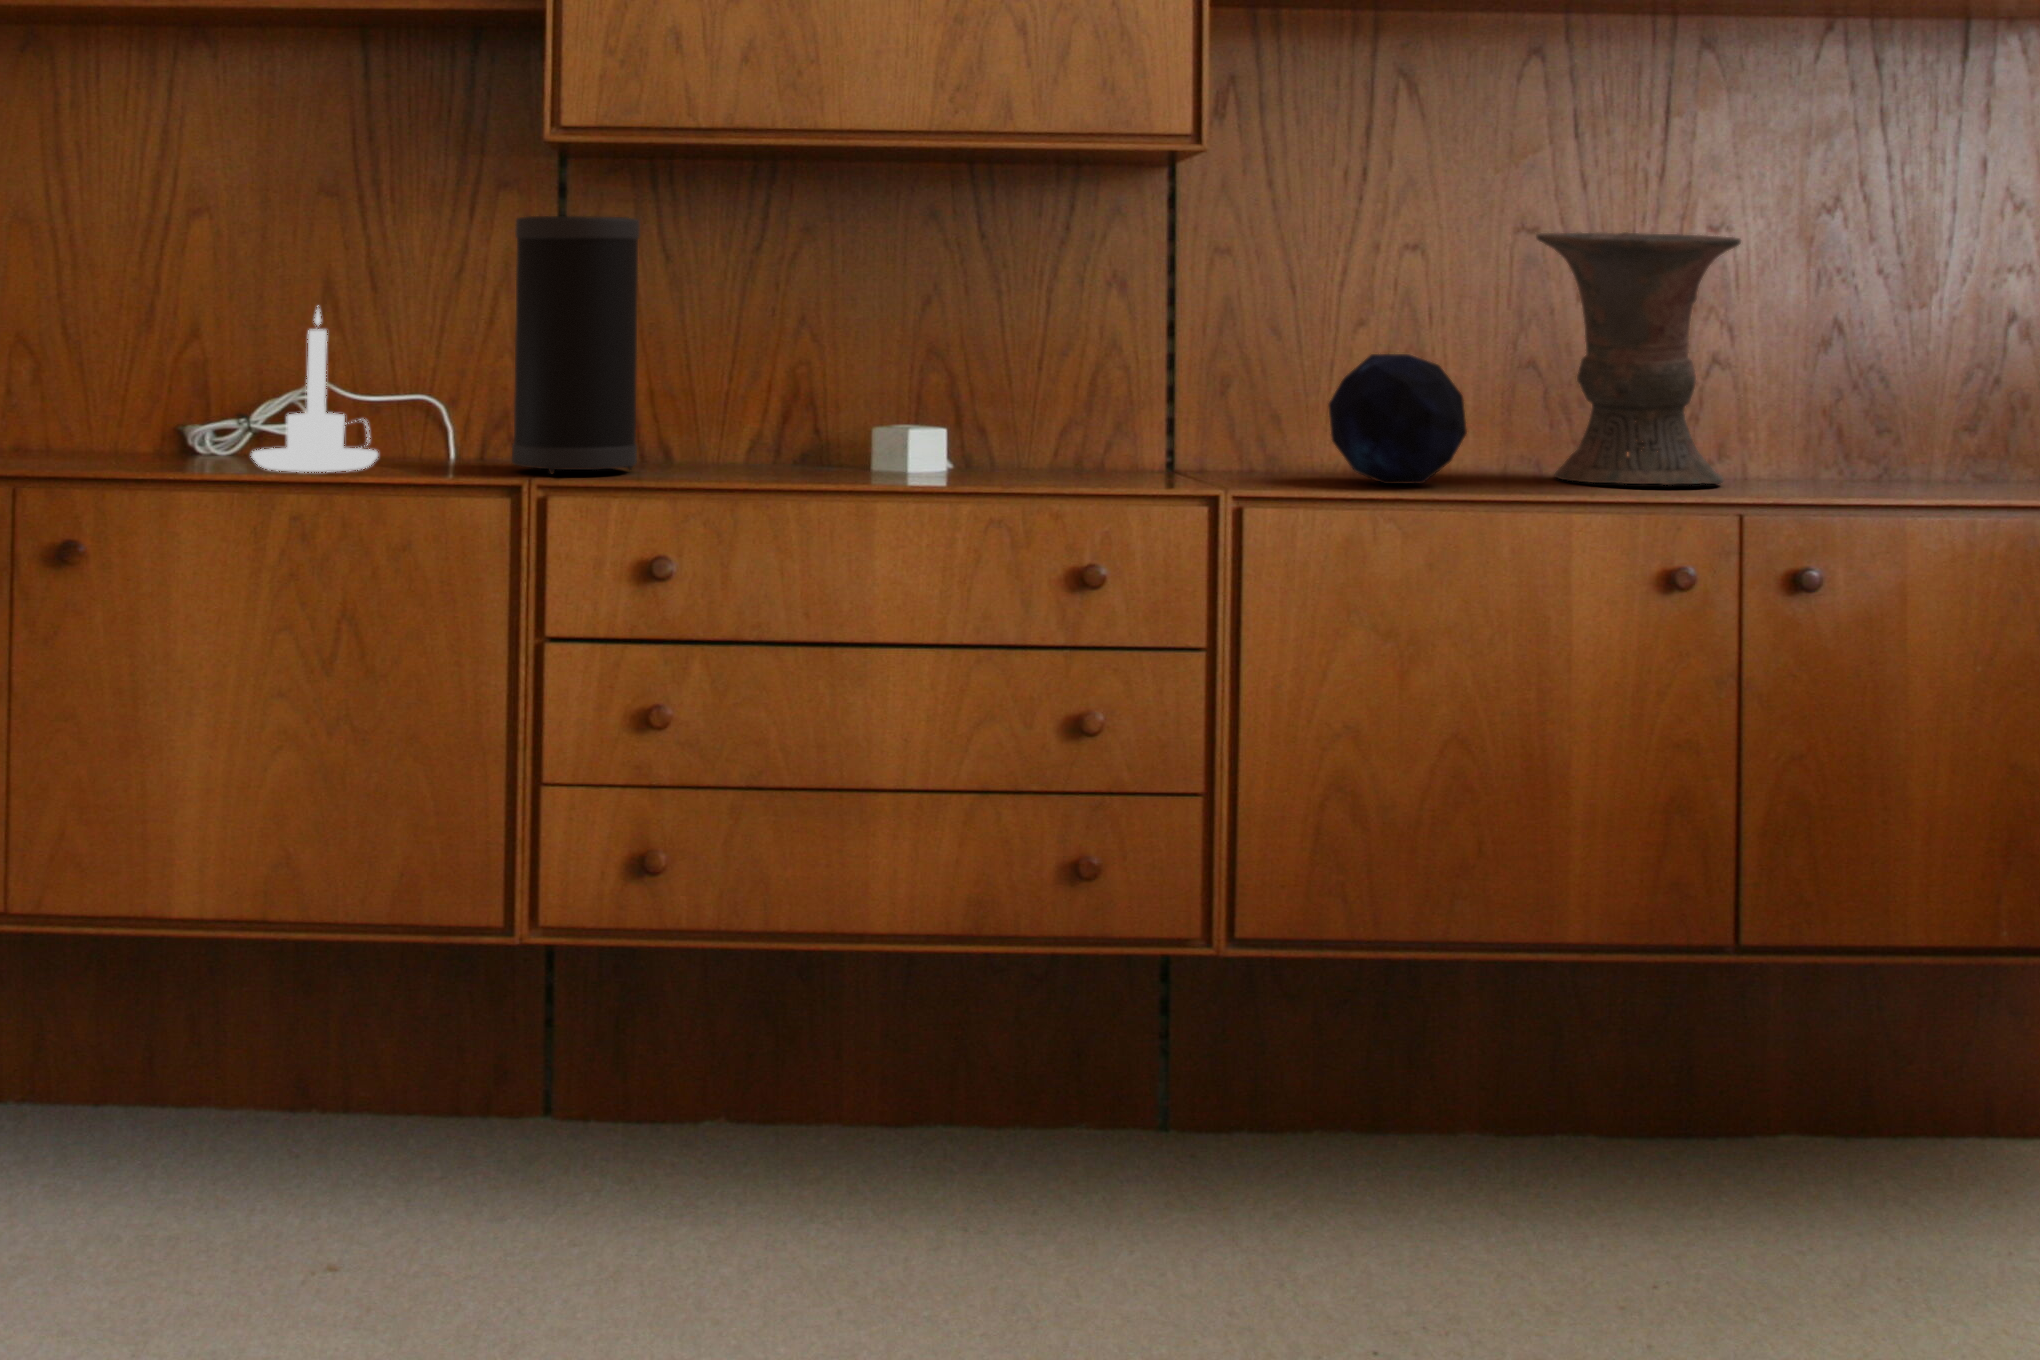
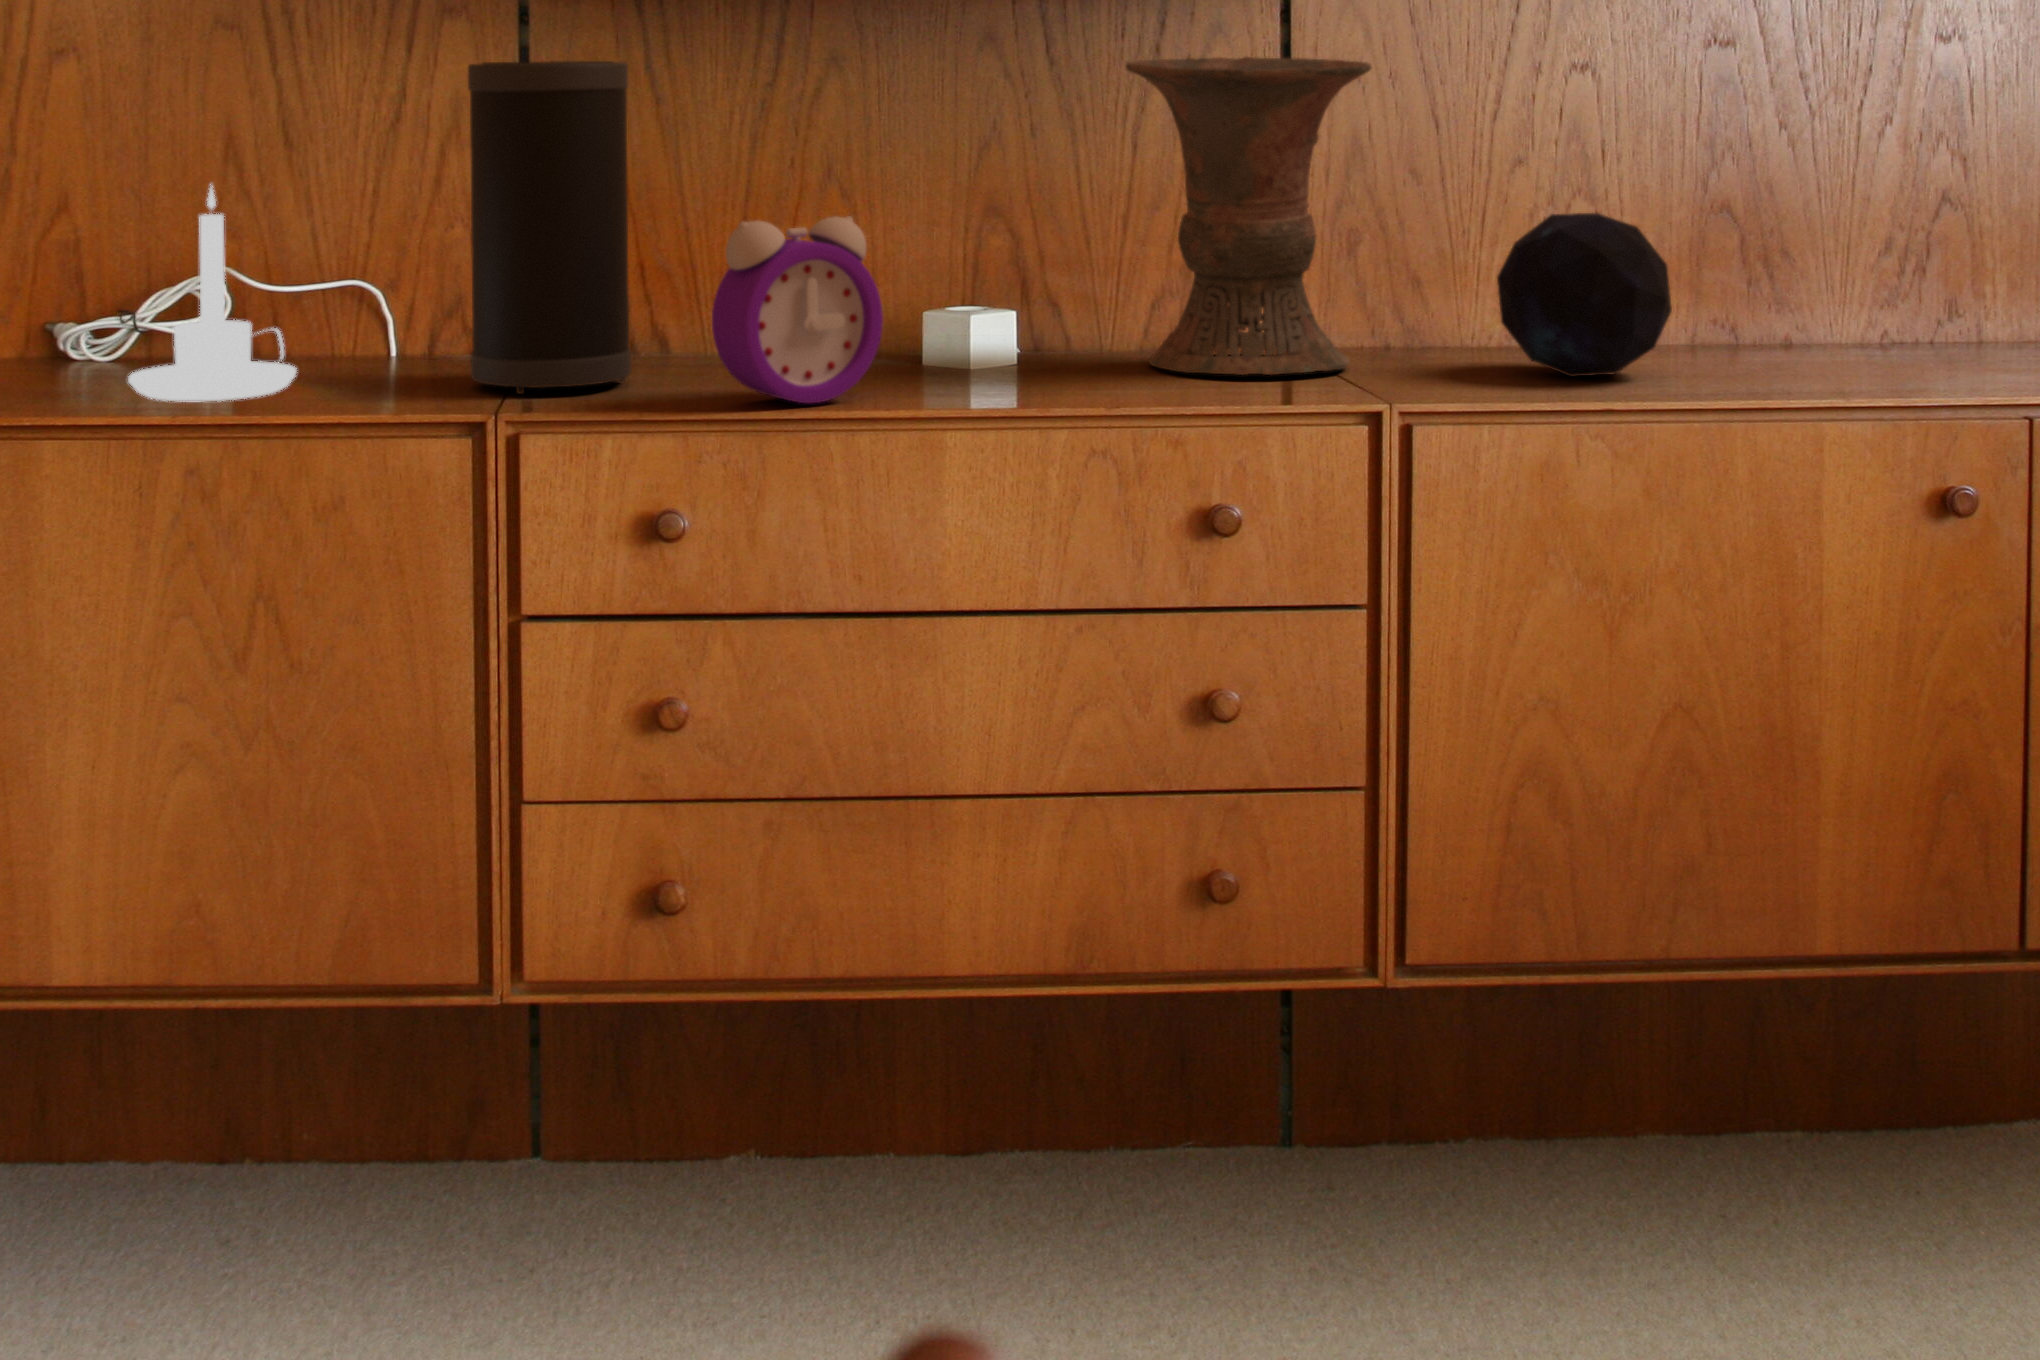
vase: present [1536,232,1741,485] -> present [1126,57,1372,375]
alarm clock: none [702,340,834,483] -> present [712,216,883,403]

